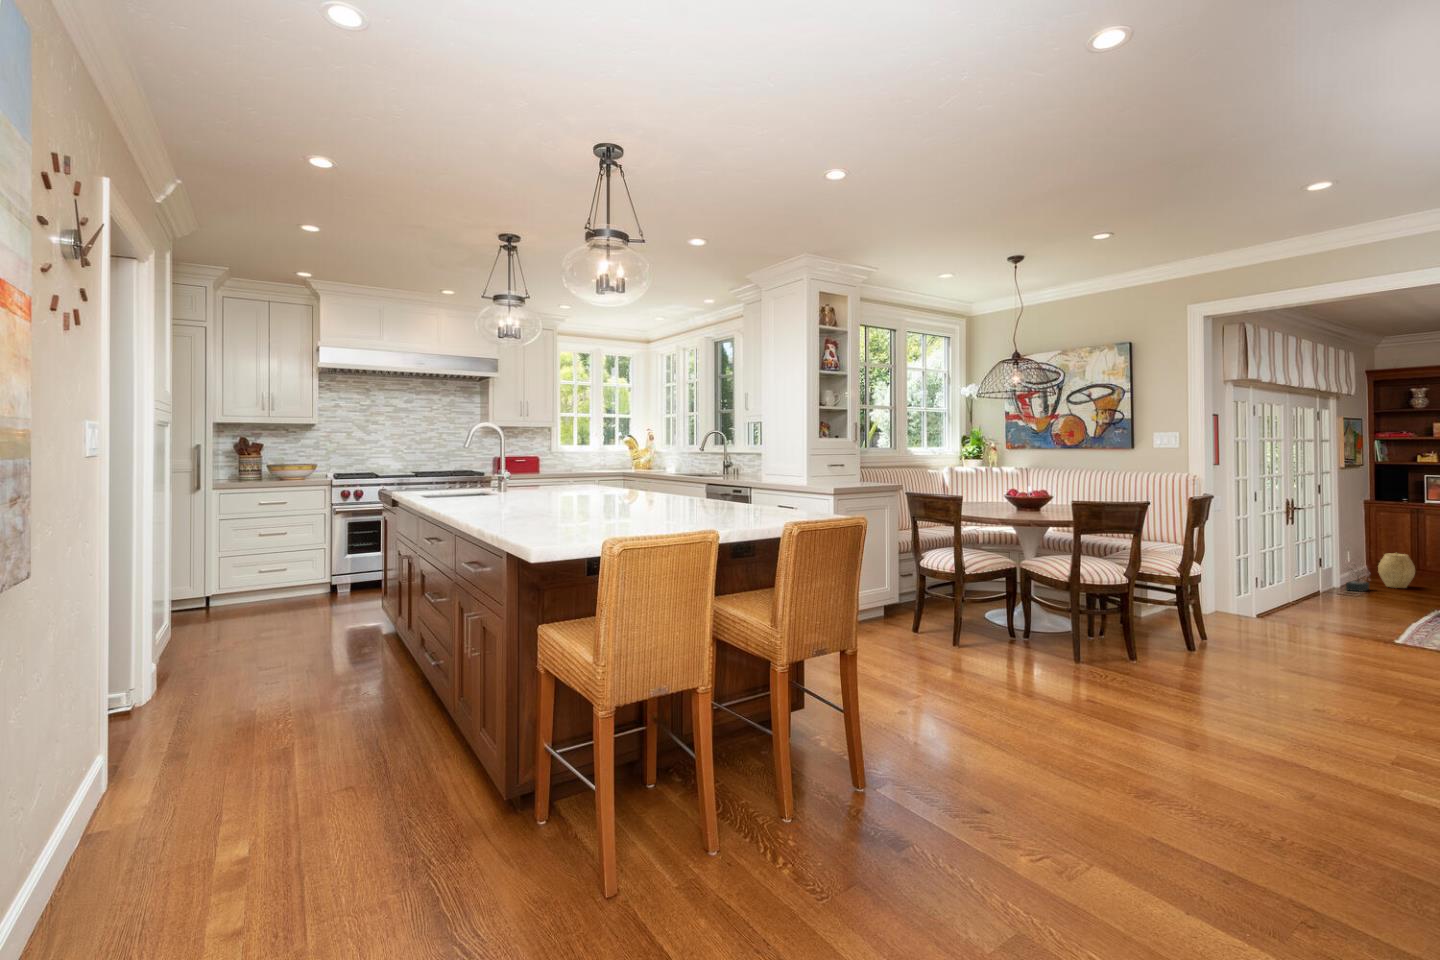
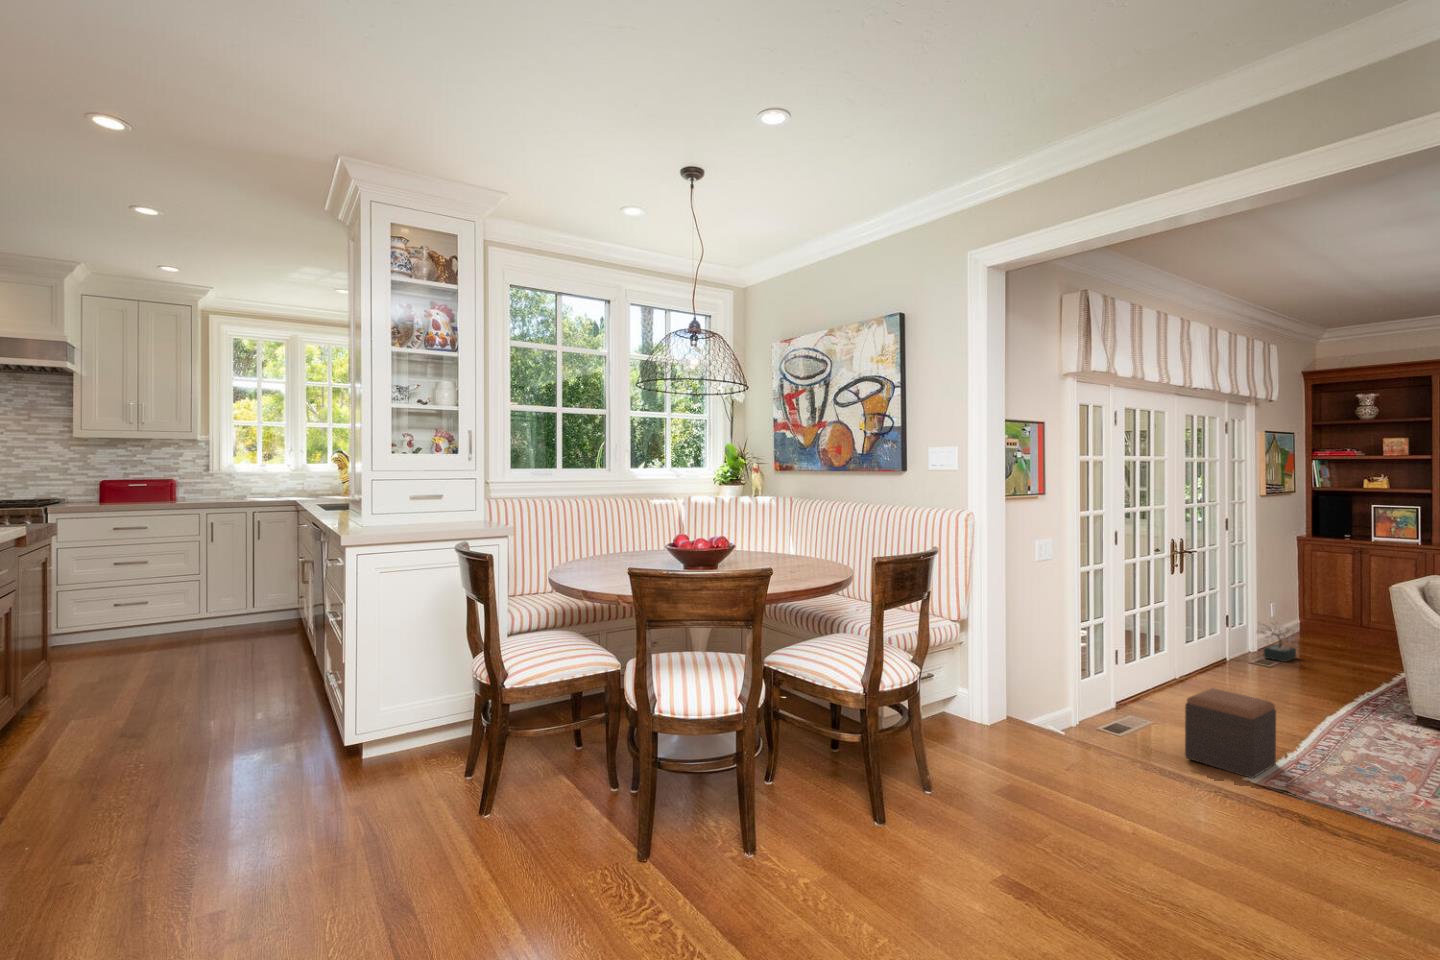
woven basket: present [1378,553,1415,588] -> none [1310,609,1359,657]
footstool: none [1322,590,1380,640] -> present [1185,688,1276,778]

